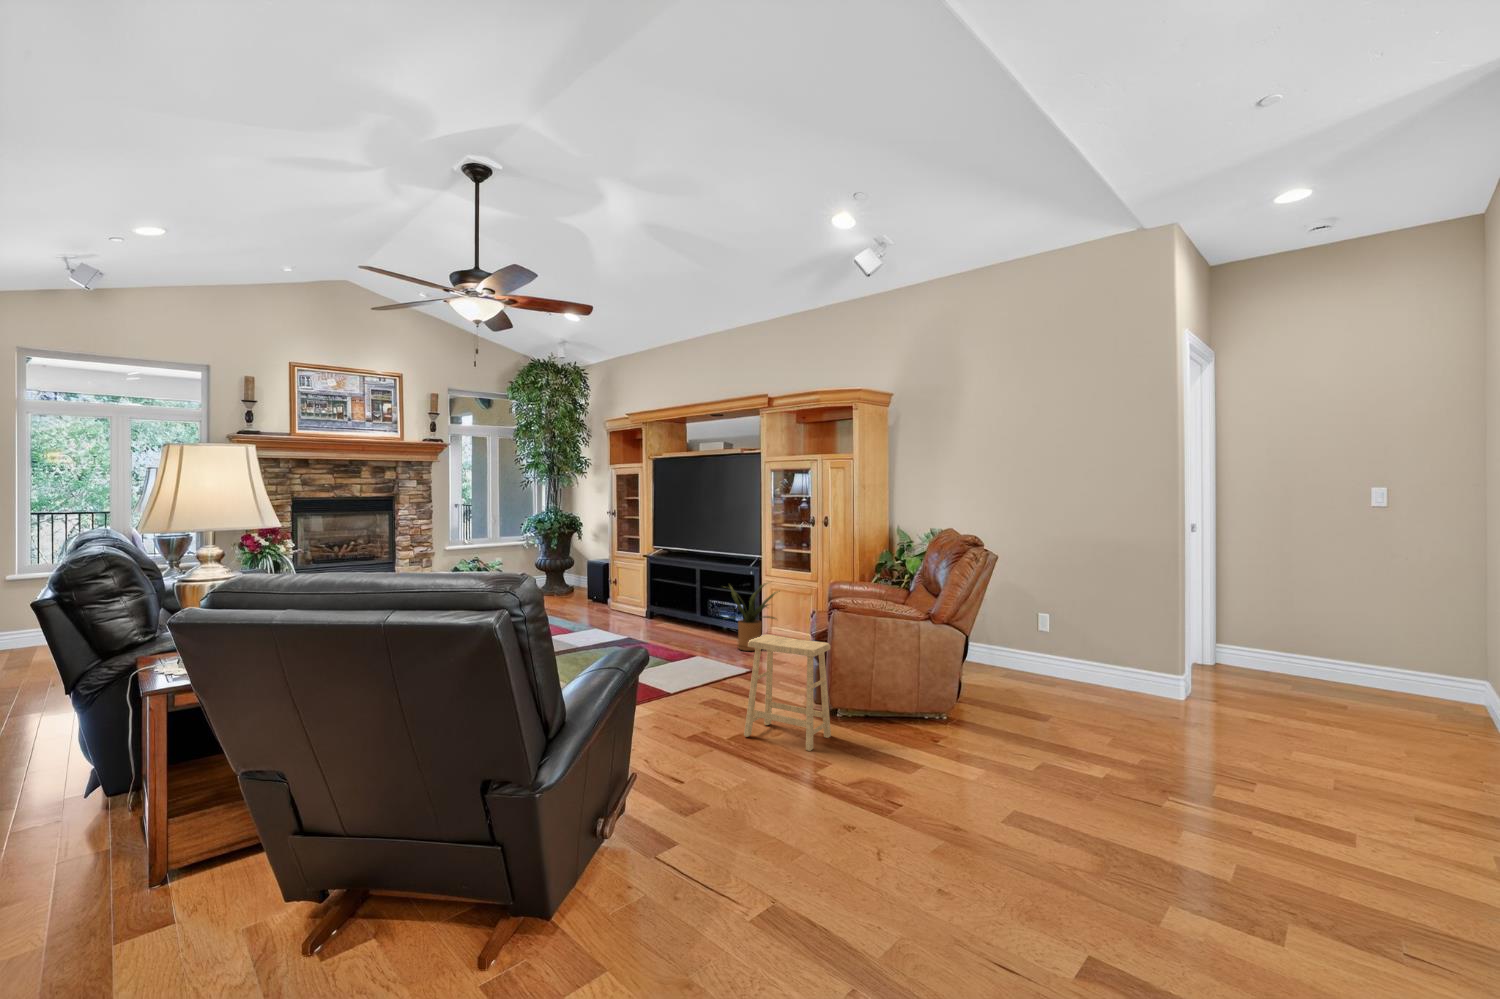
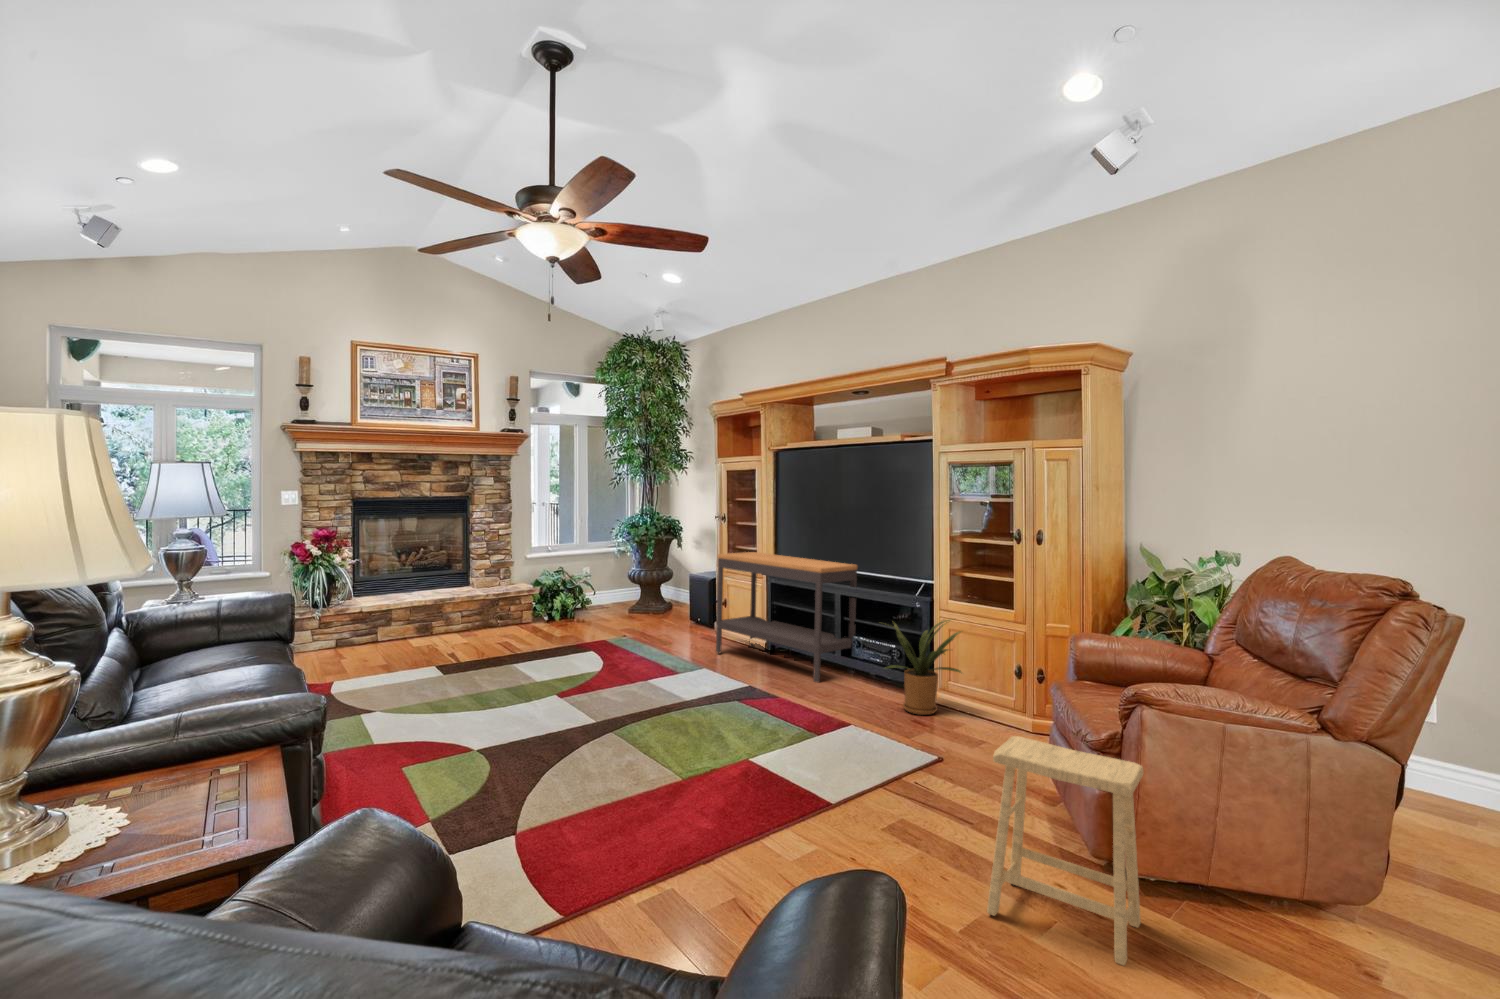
console table: none [605,540,712,636] -> present [716,552,857,682]

